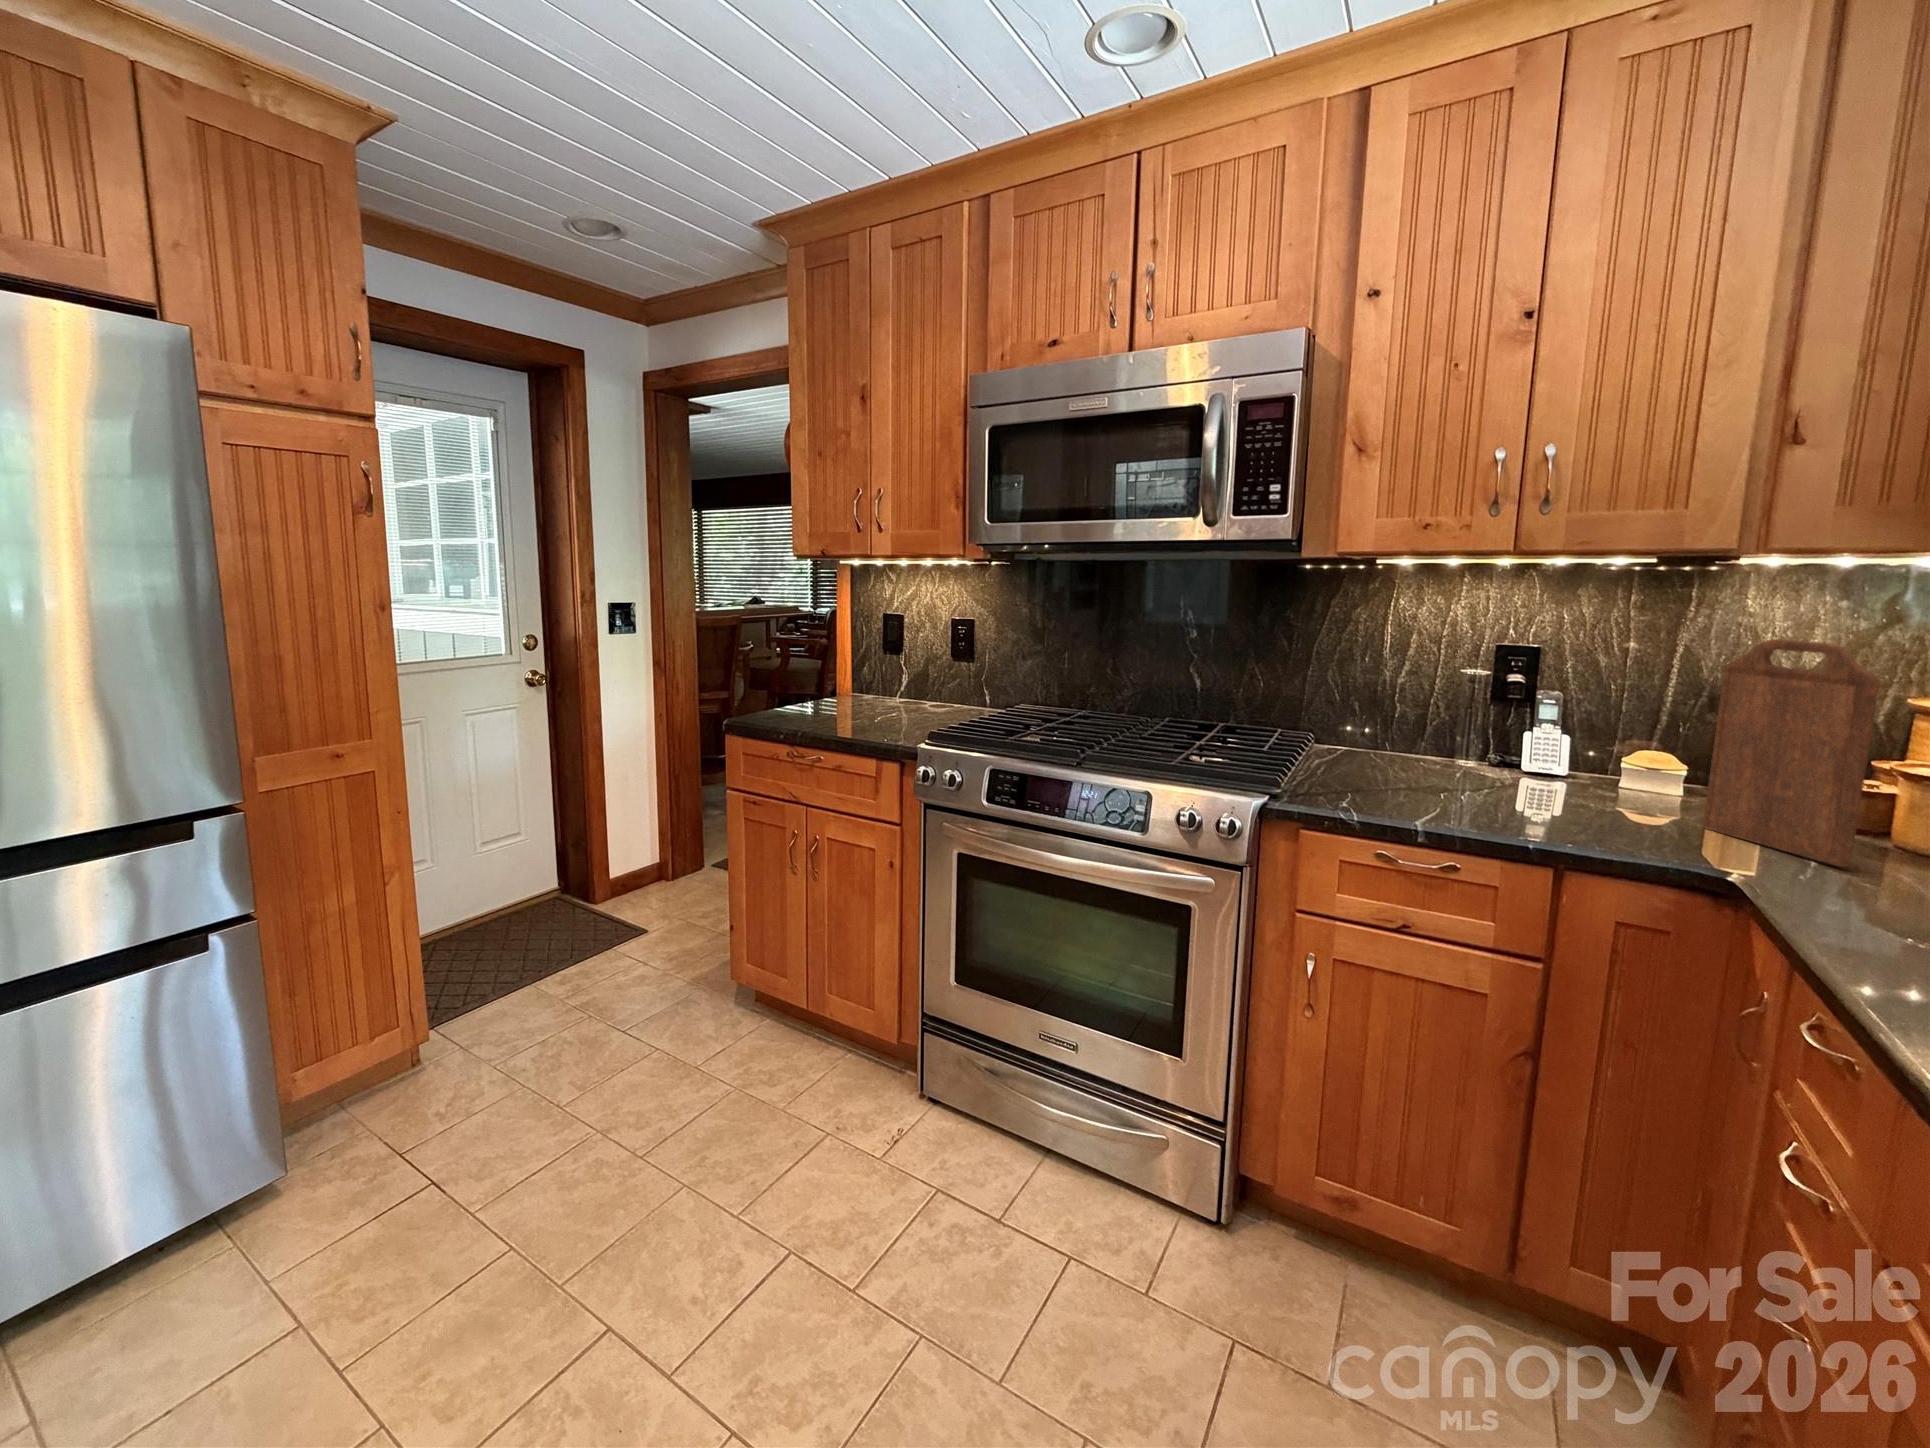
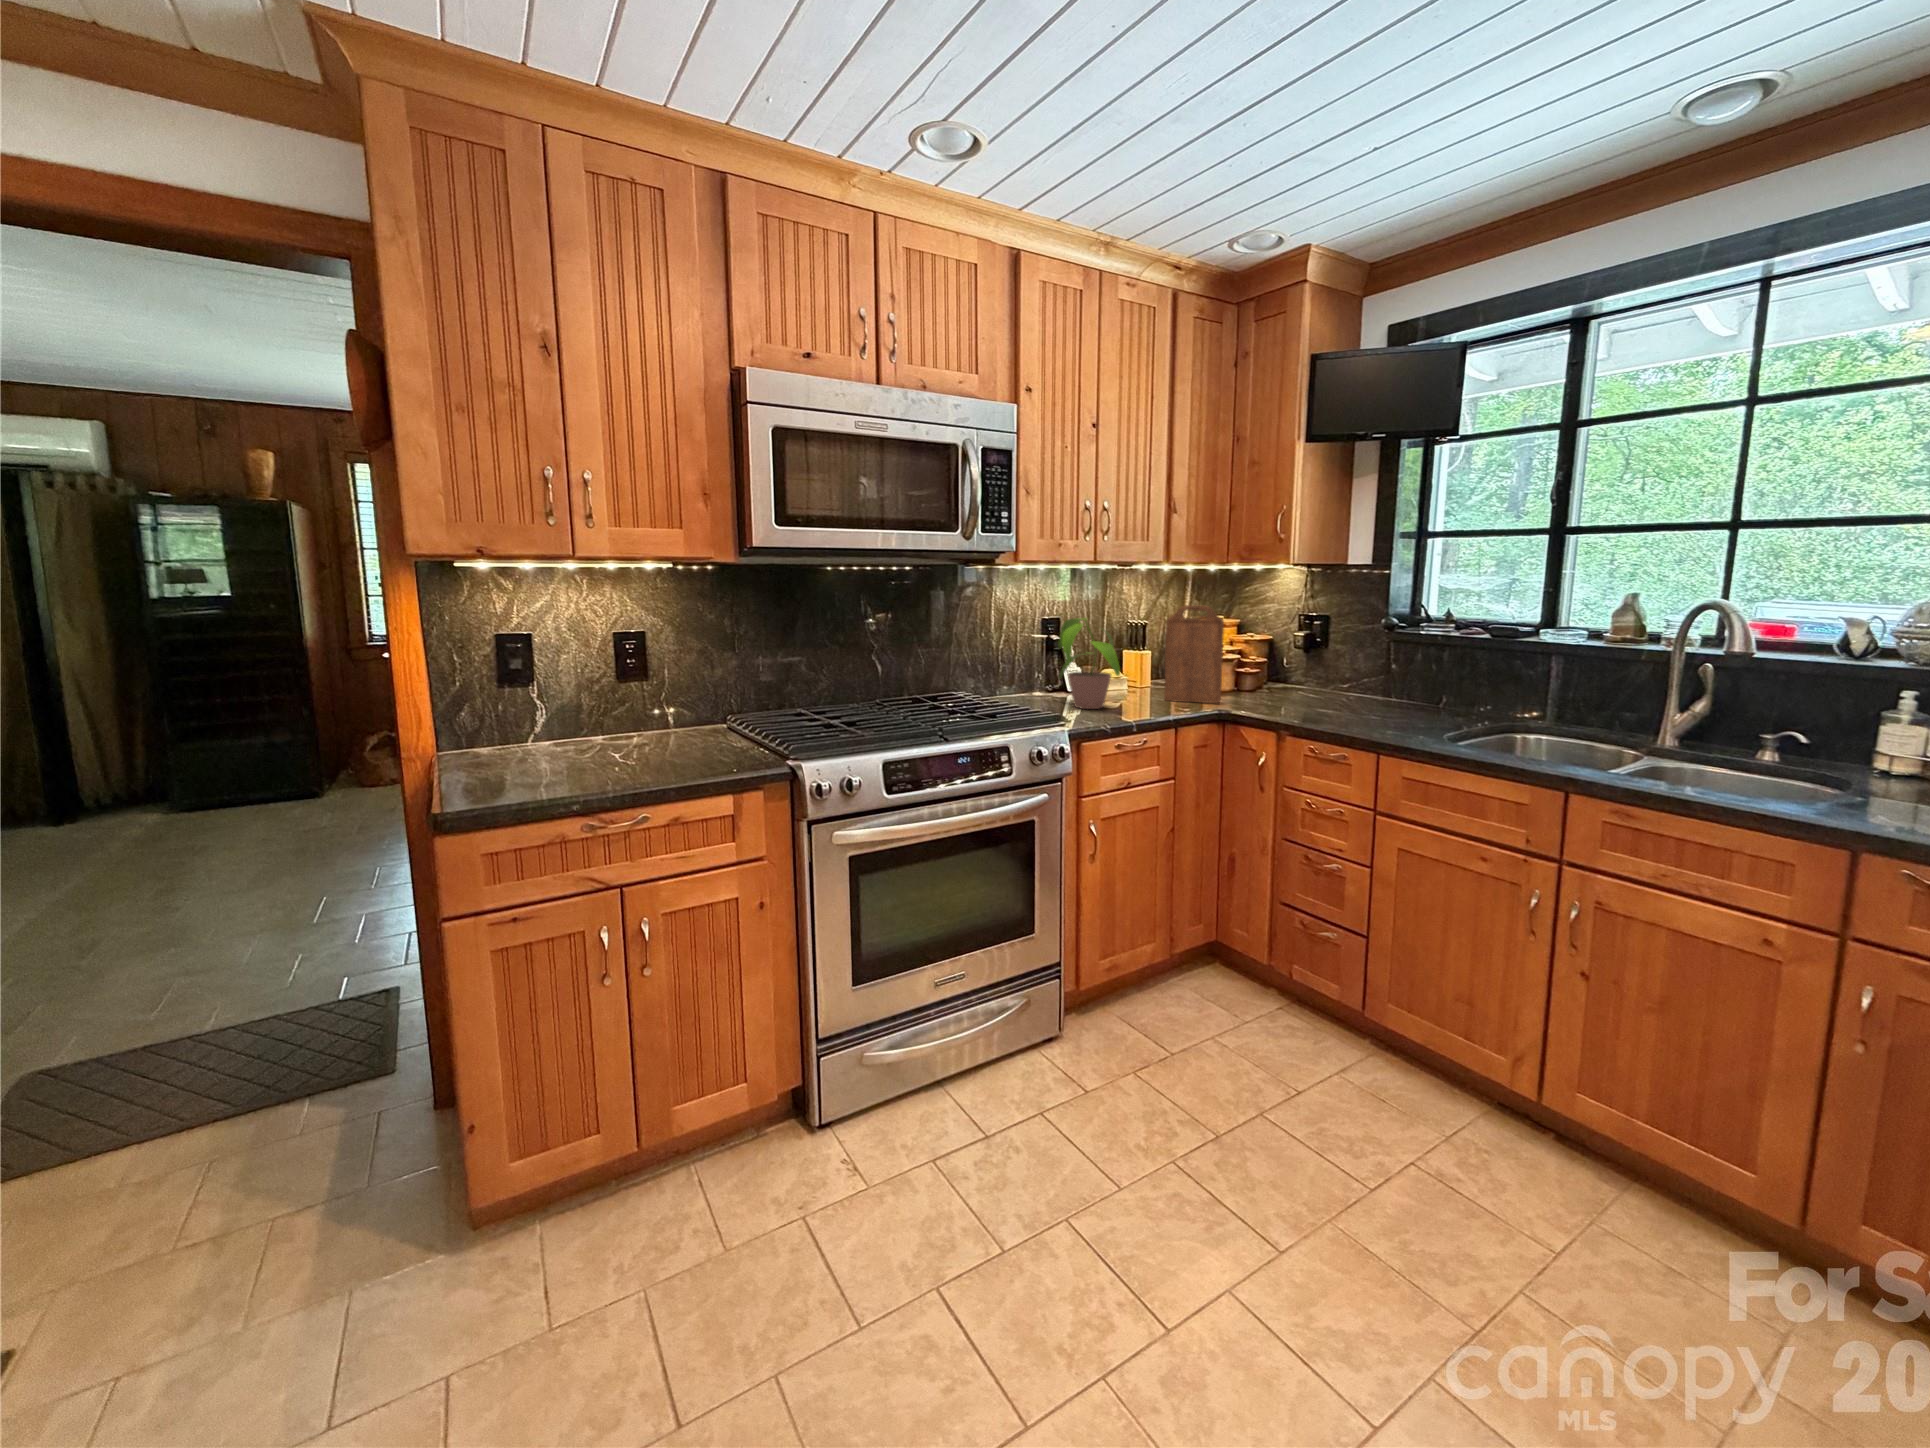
potted plant: none [1396,643,1553,799] -> present [1058,618,1120,709]

